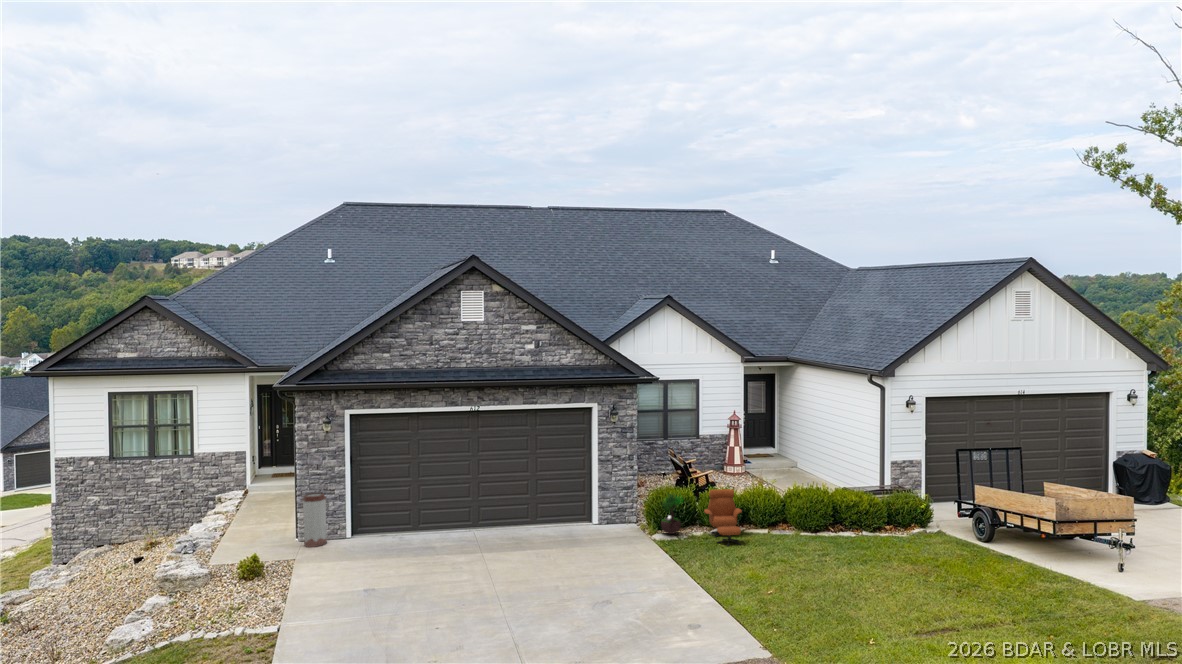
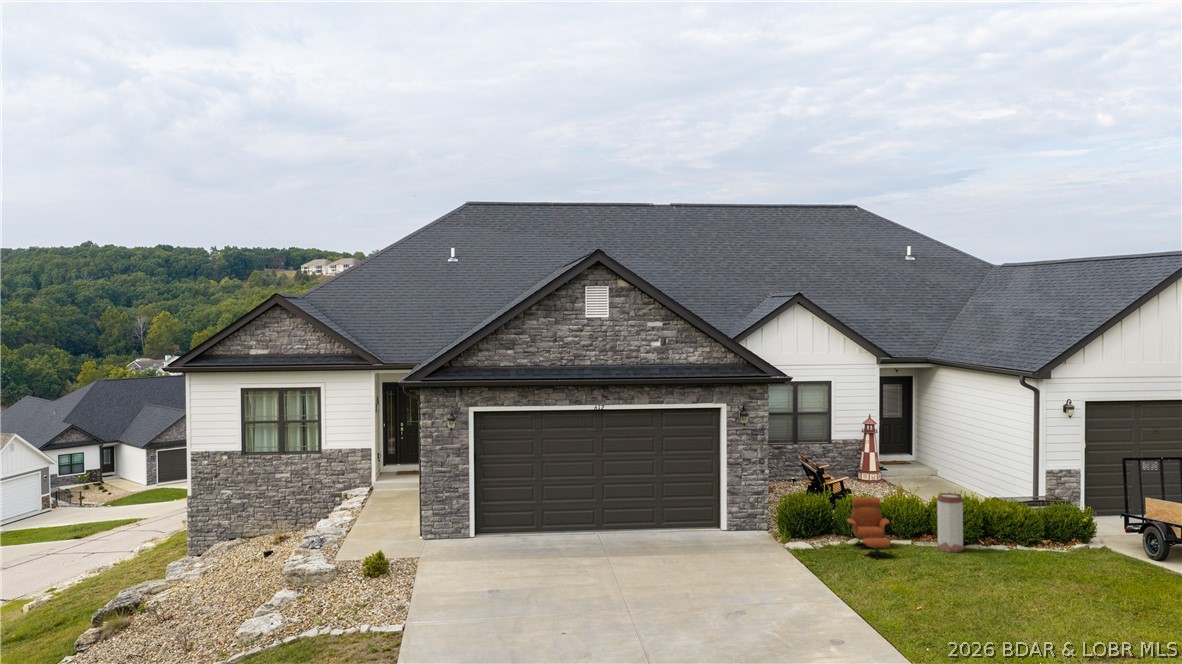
trash can: present [302,492,327,547] -> present [937,493,964,552]
potted tree: present [661,493,682,534] -> none [797,496,825,544]

